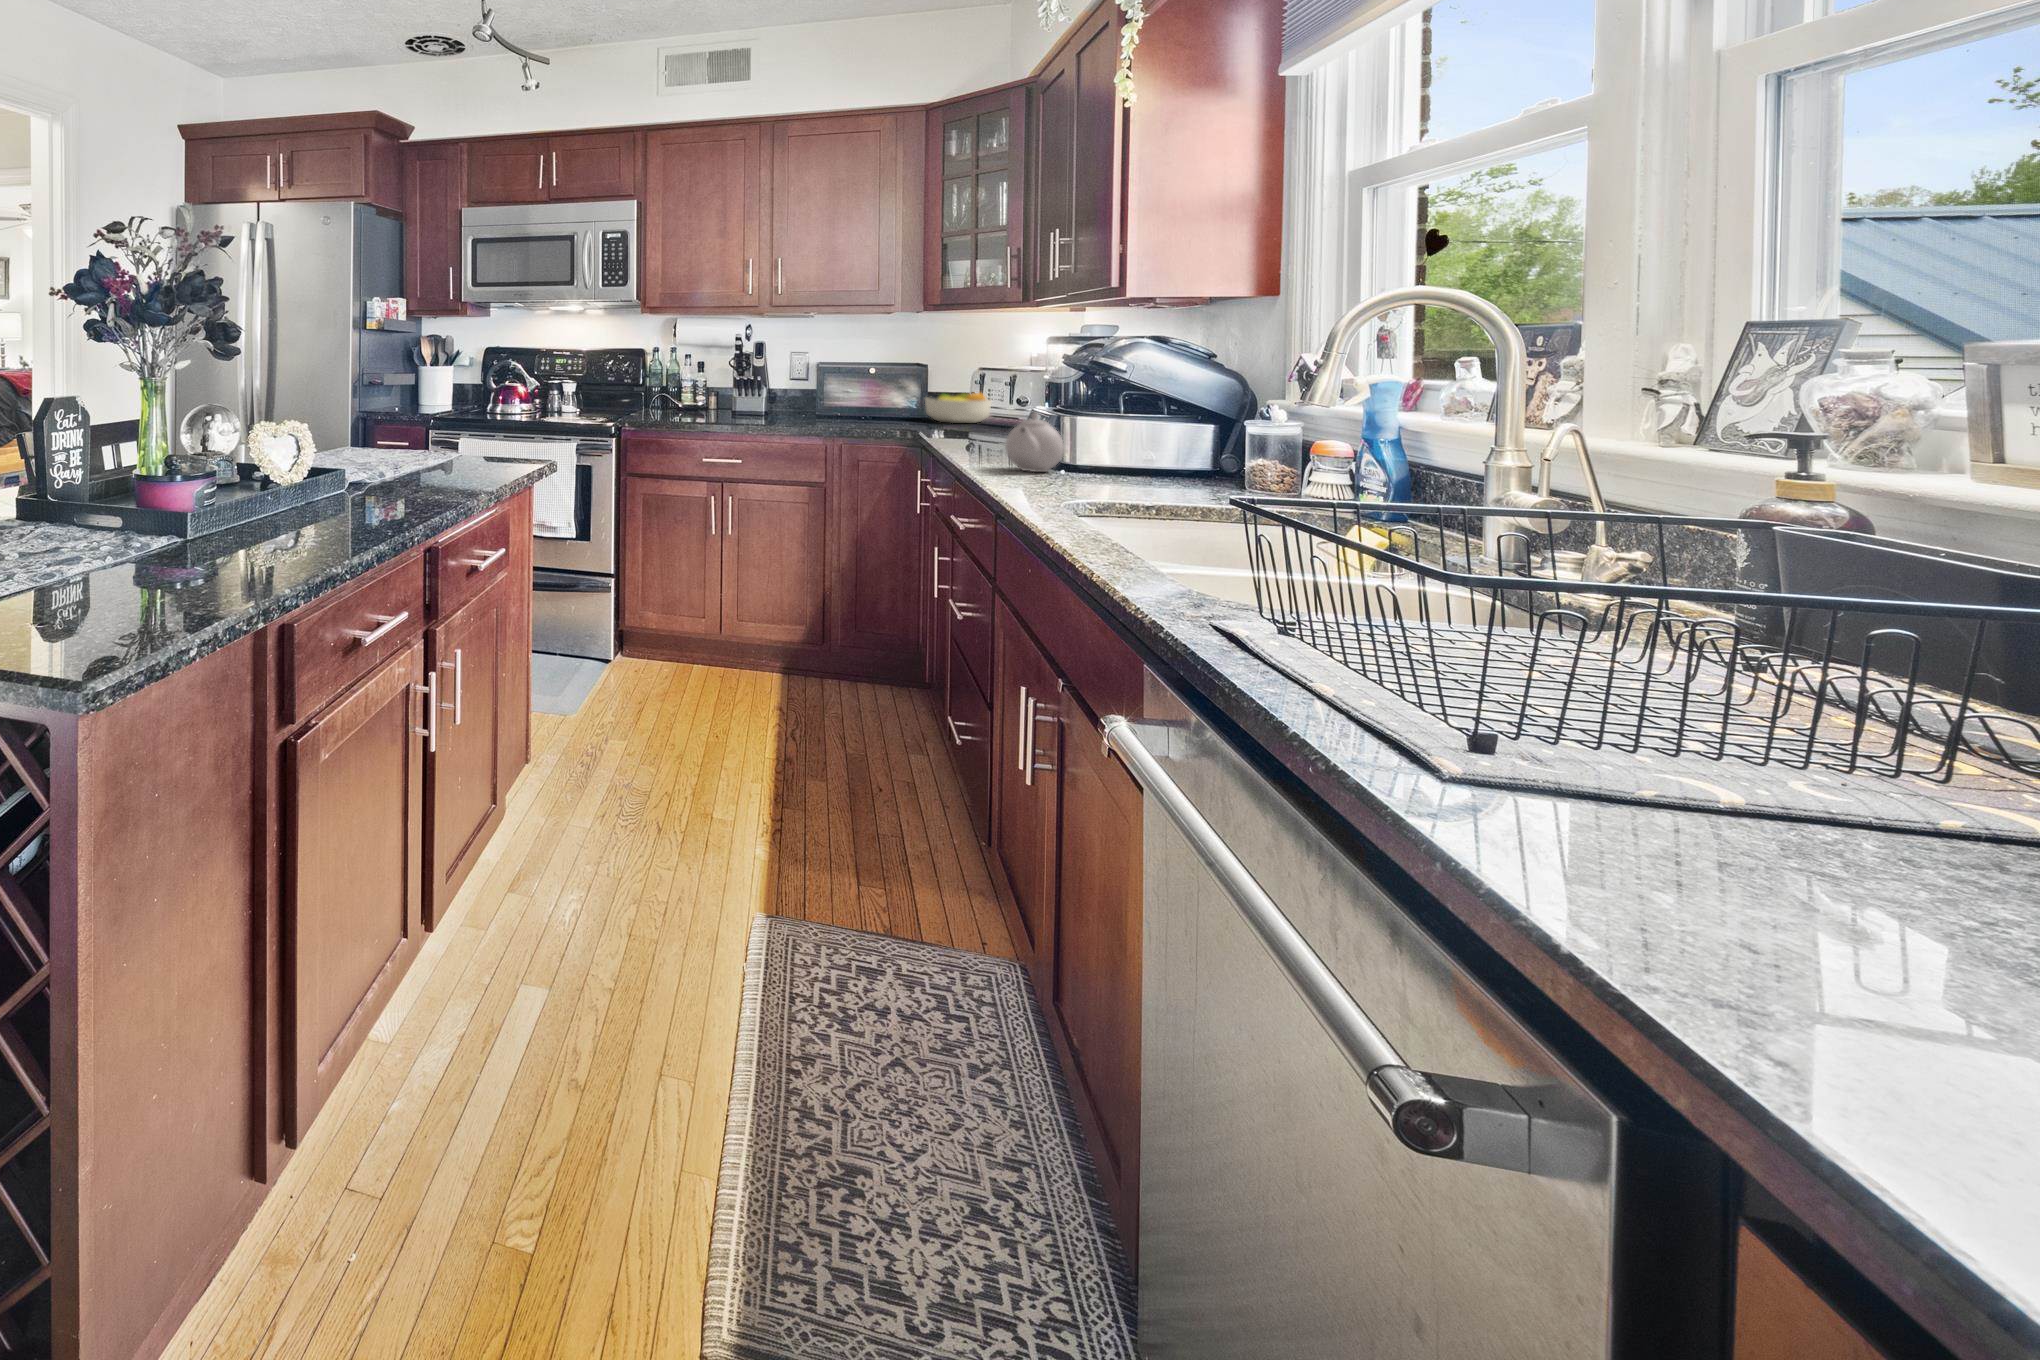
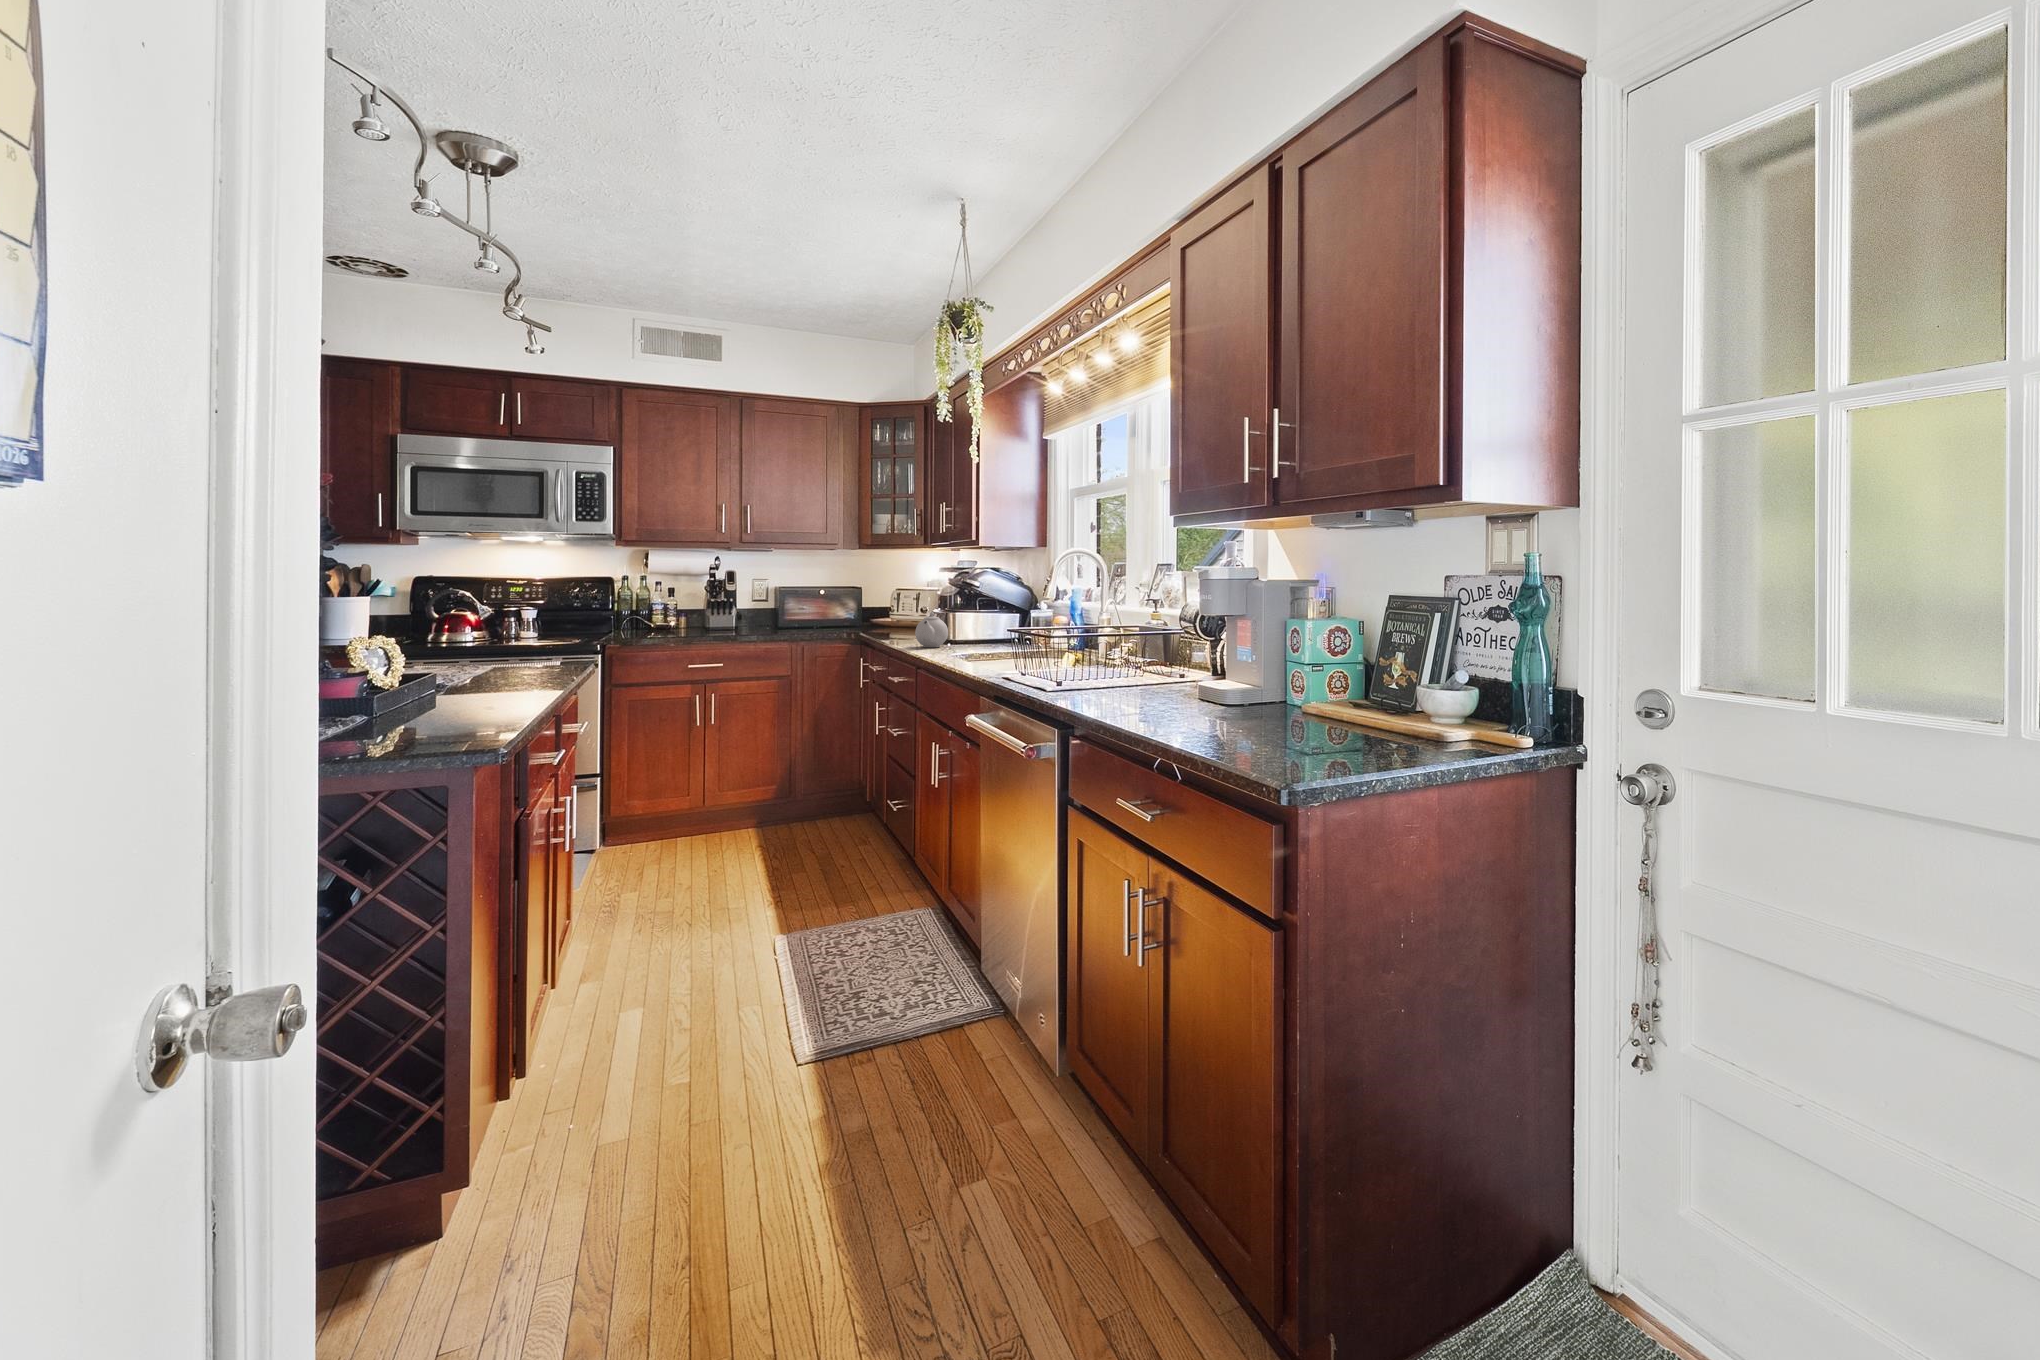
fruit bowl: present [925,393,991,423] -> none [859,603,904,627]

